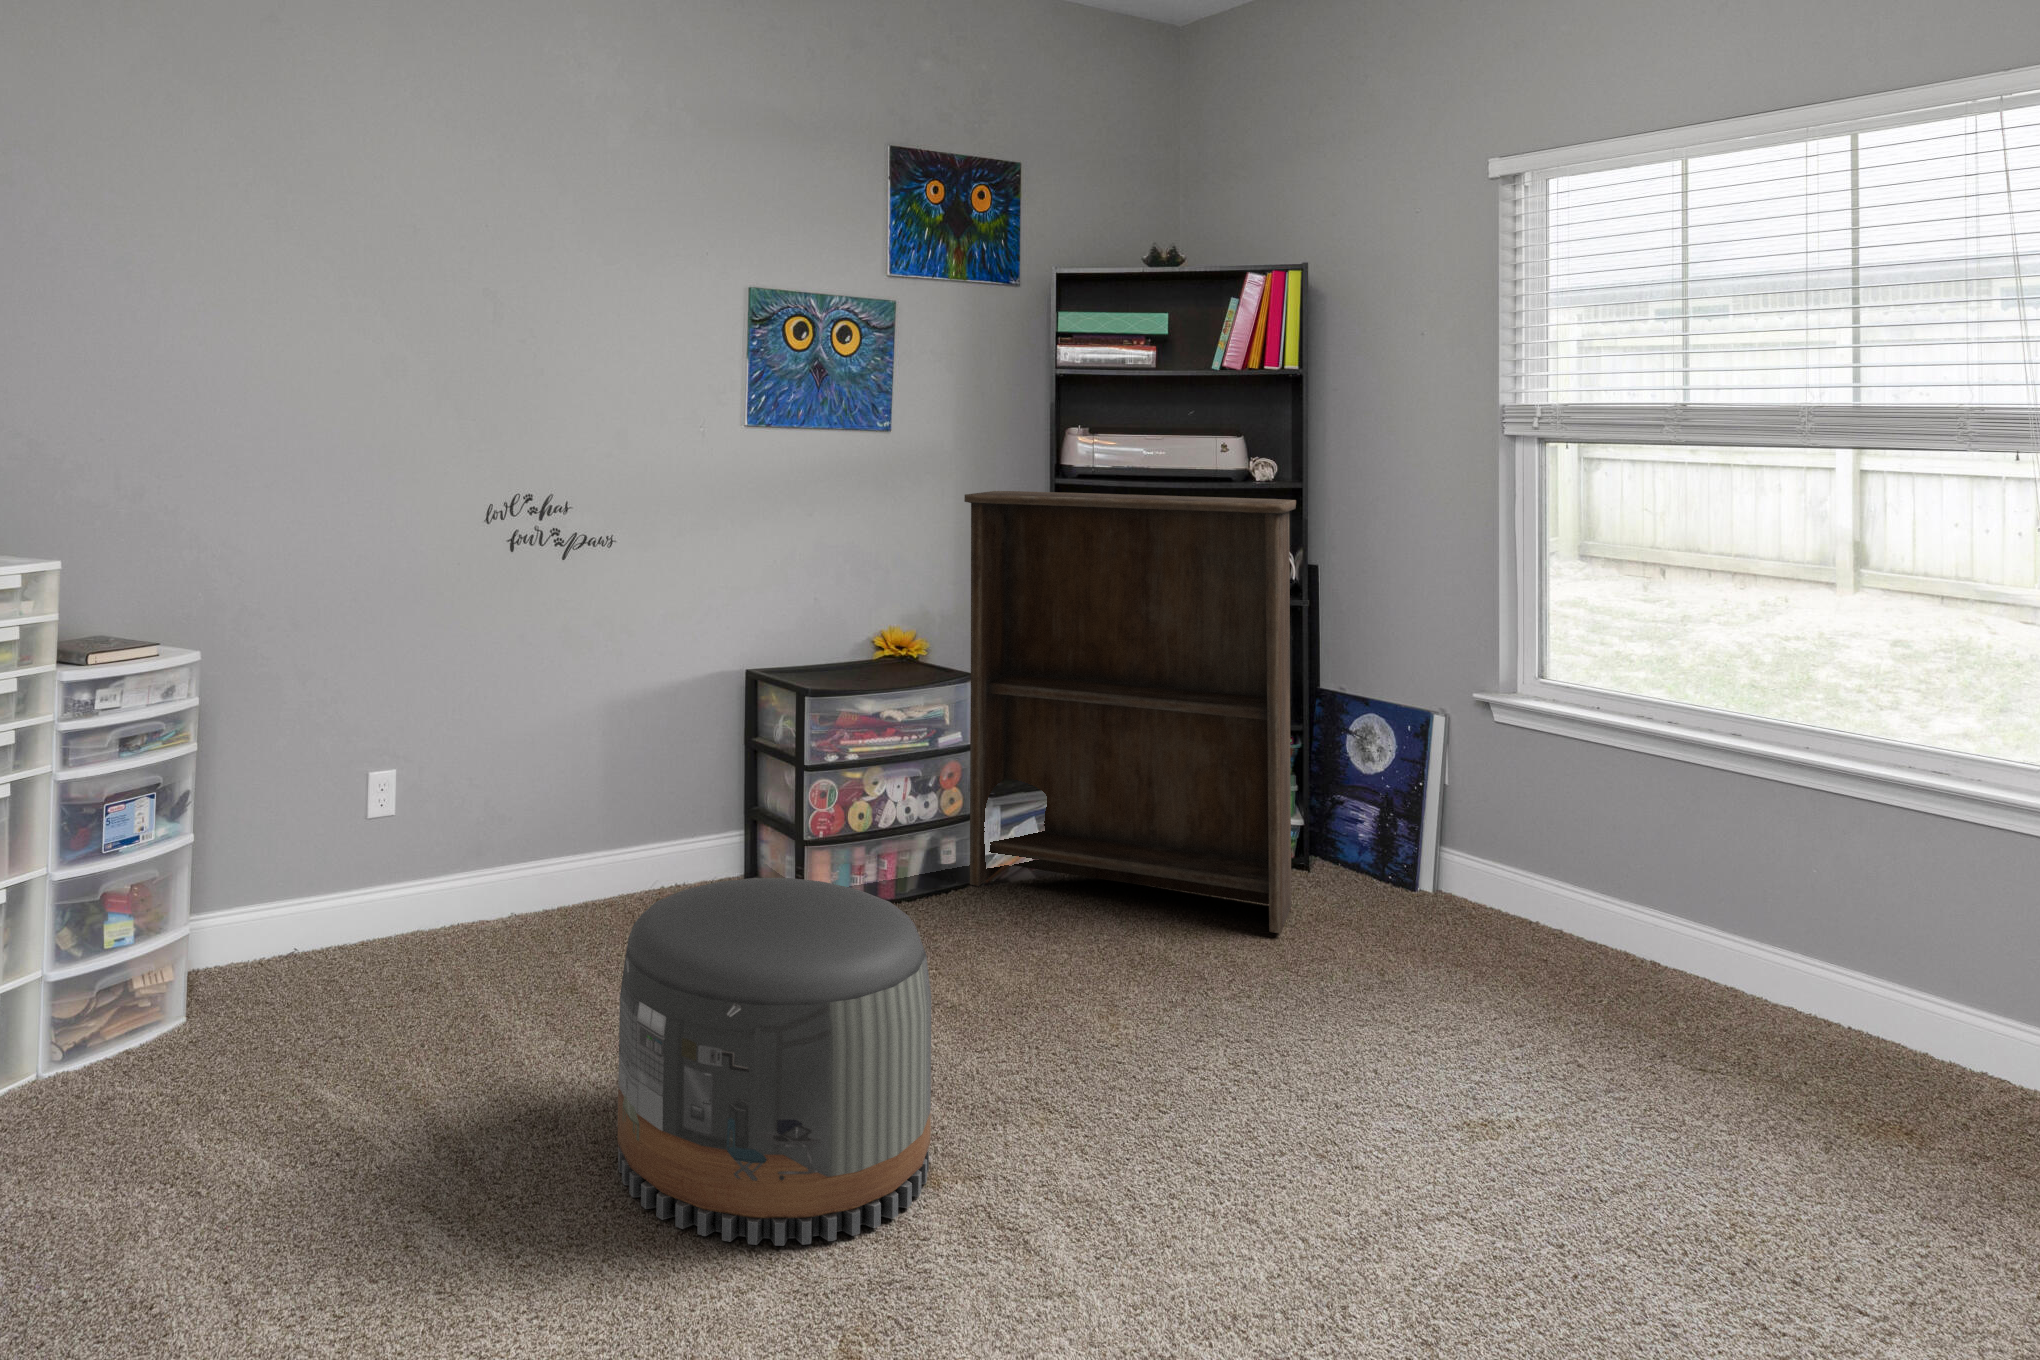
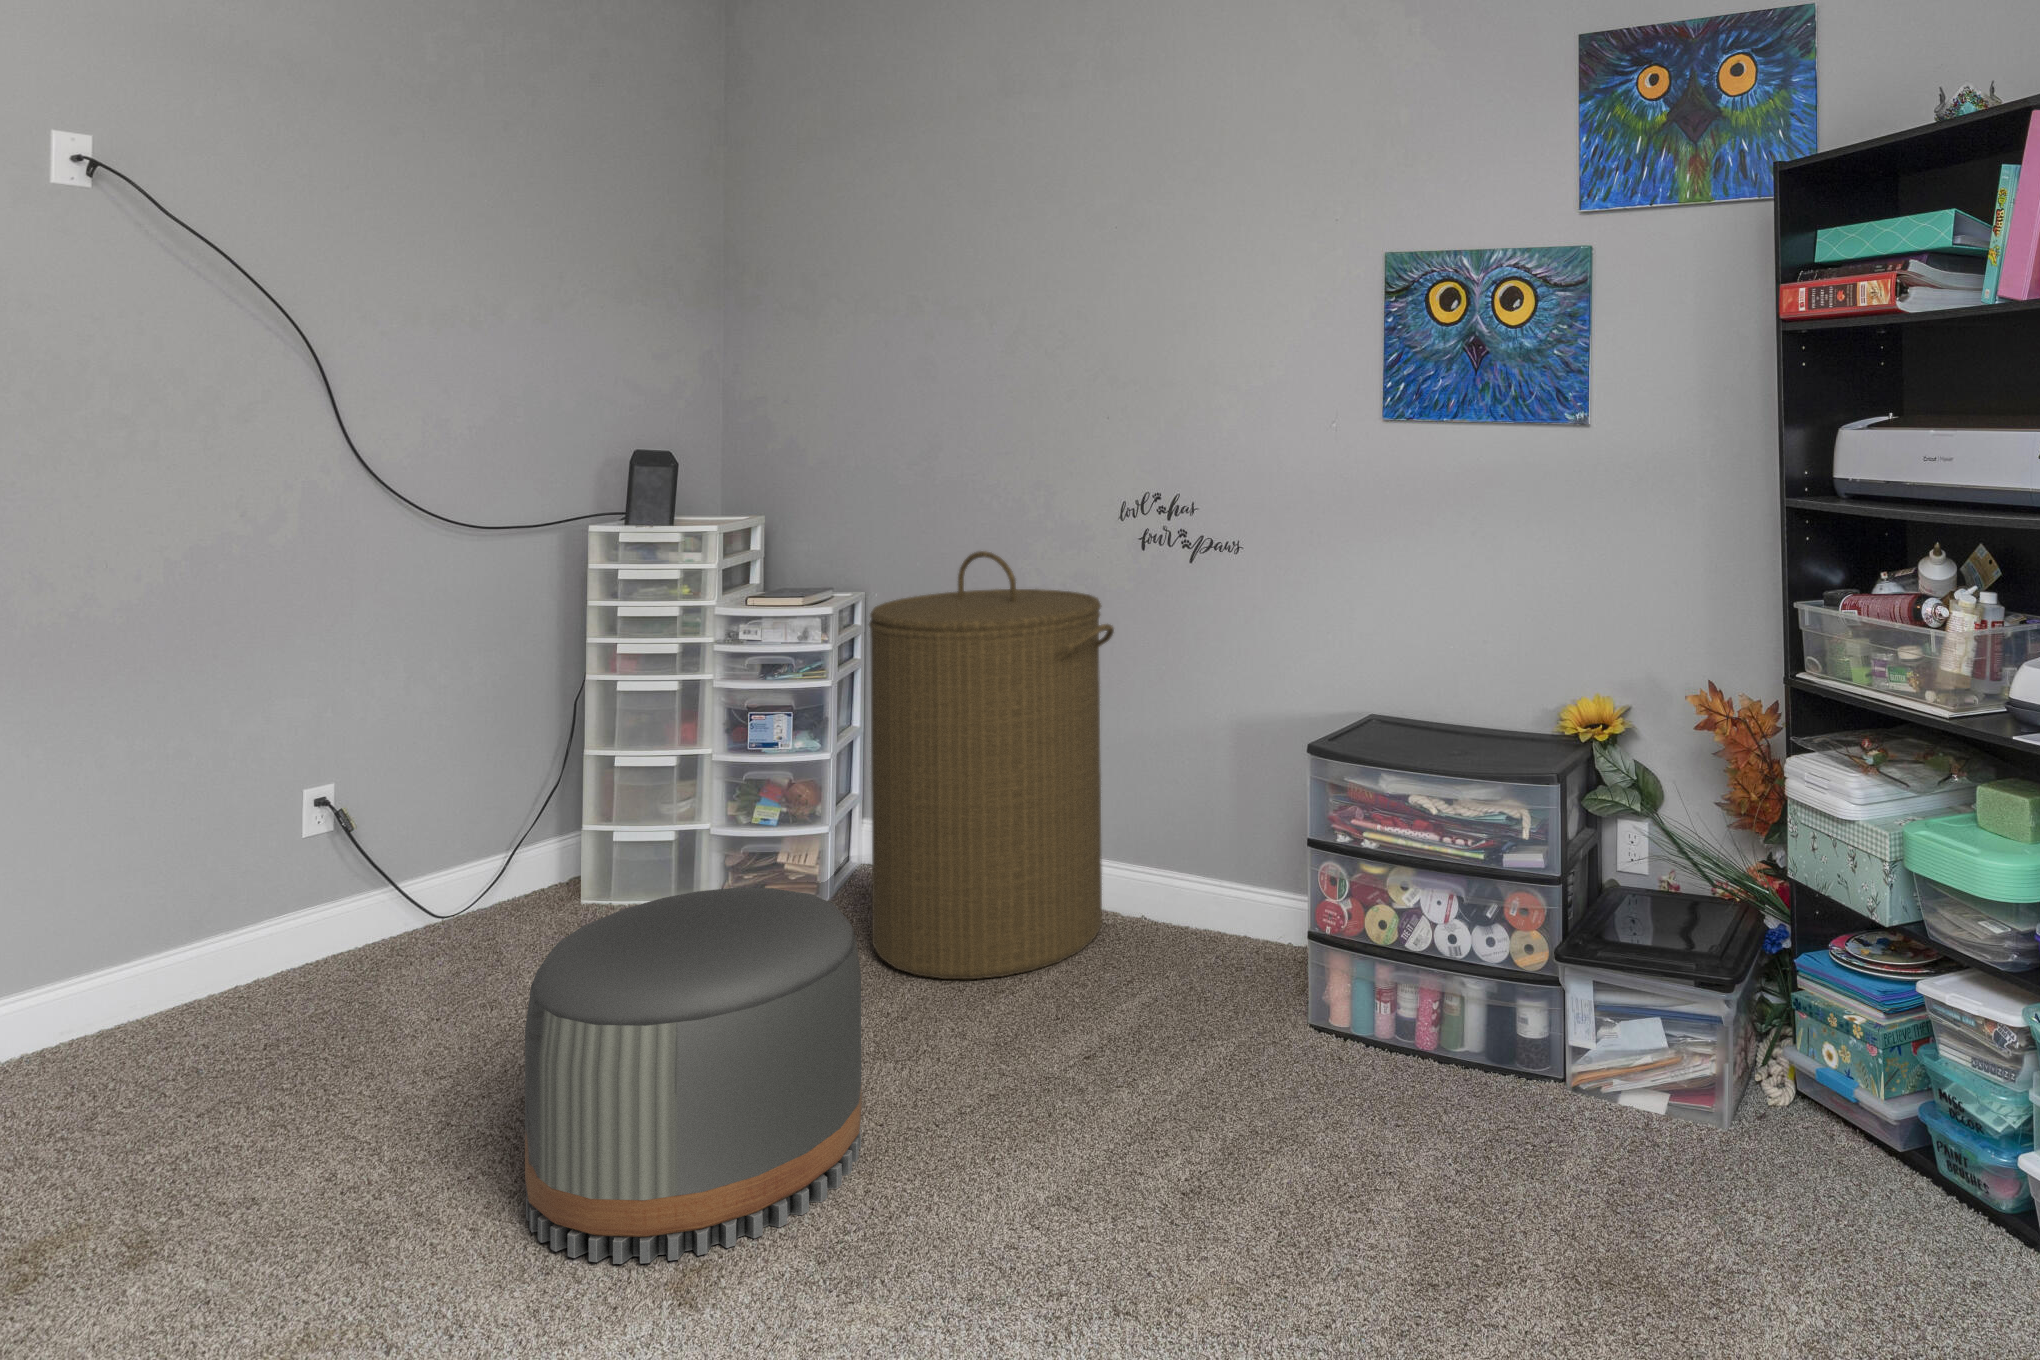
bookshelf: present [964,491,1296,933] -> none [1522,515,1869,1358]
laundry hamper: none [306,557,601,1022] -> present [869,551,1114,979]

